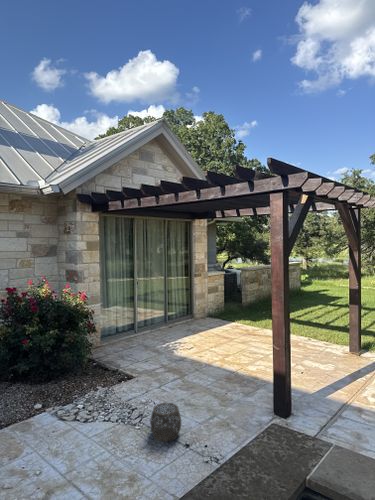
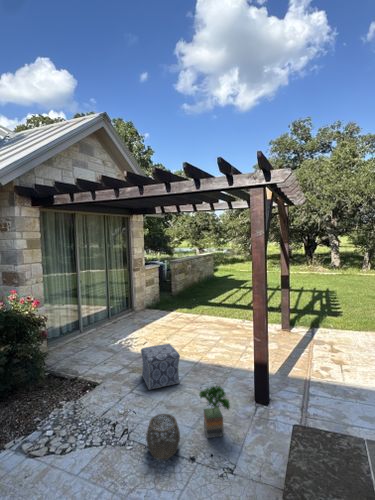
ottoman: none [174,348,208,388] -> present [141,344,180,390]
potted tree: none [204,385,234,436] -> present [199,386,230,438]

